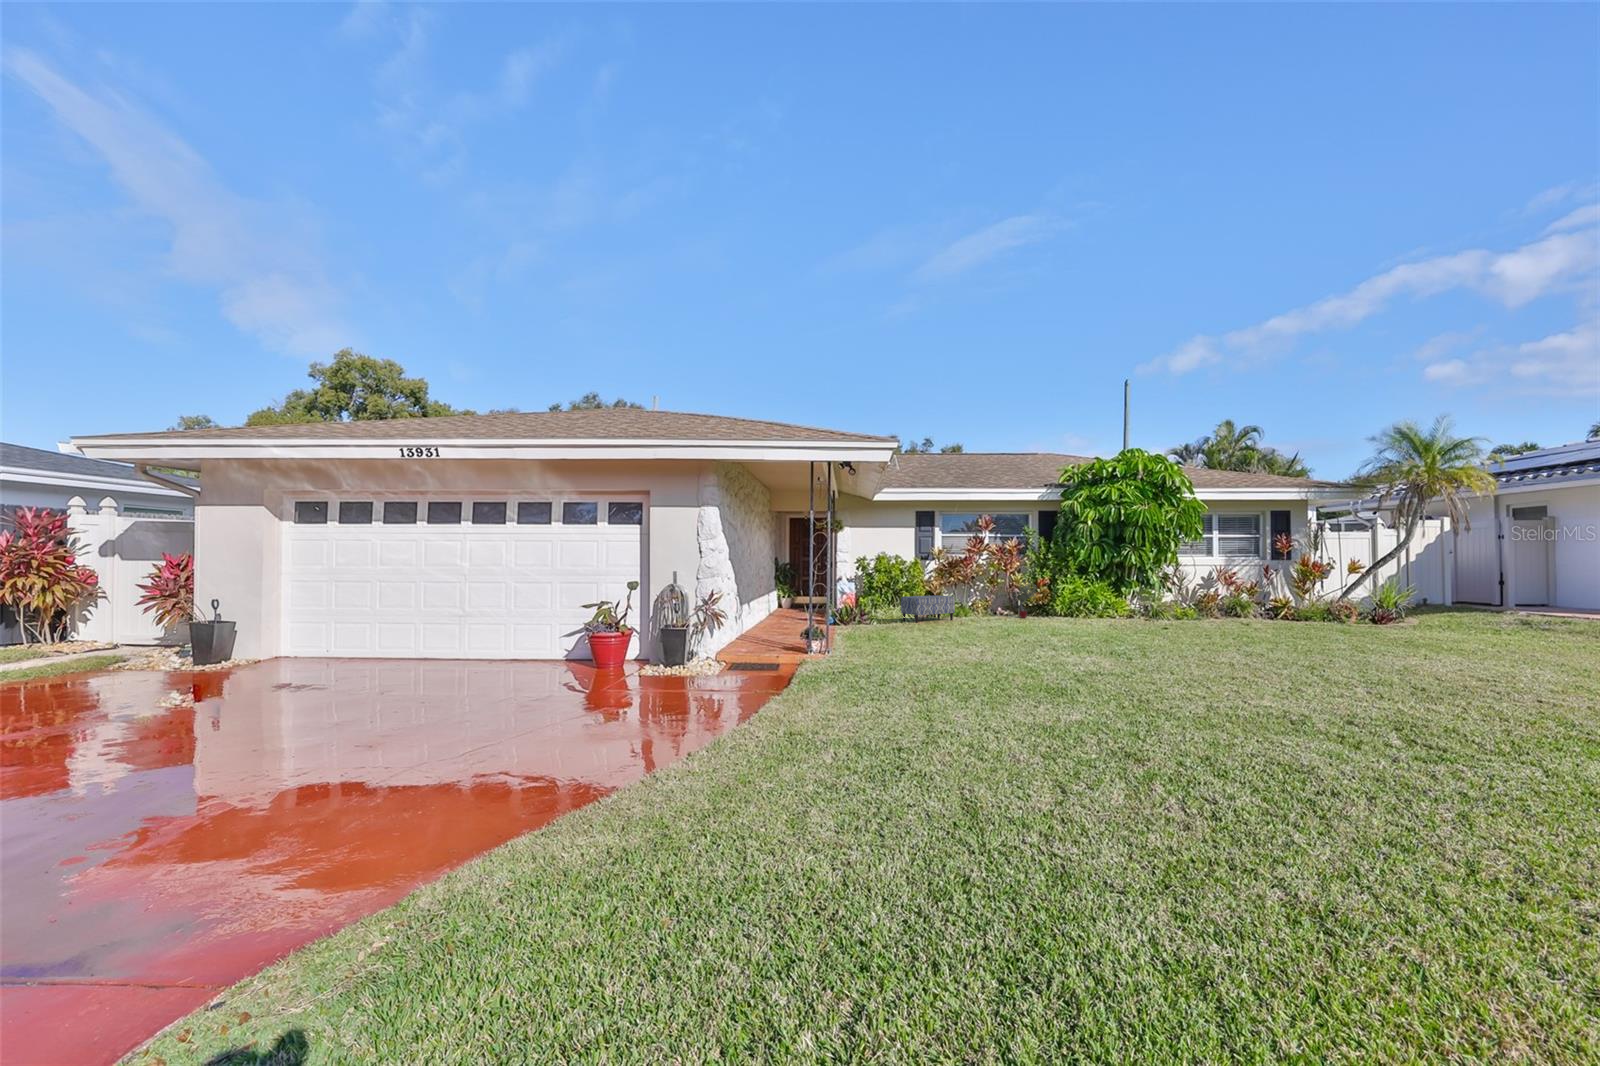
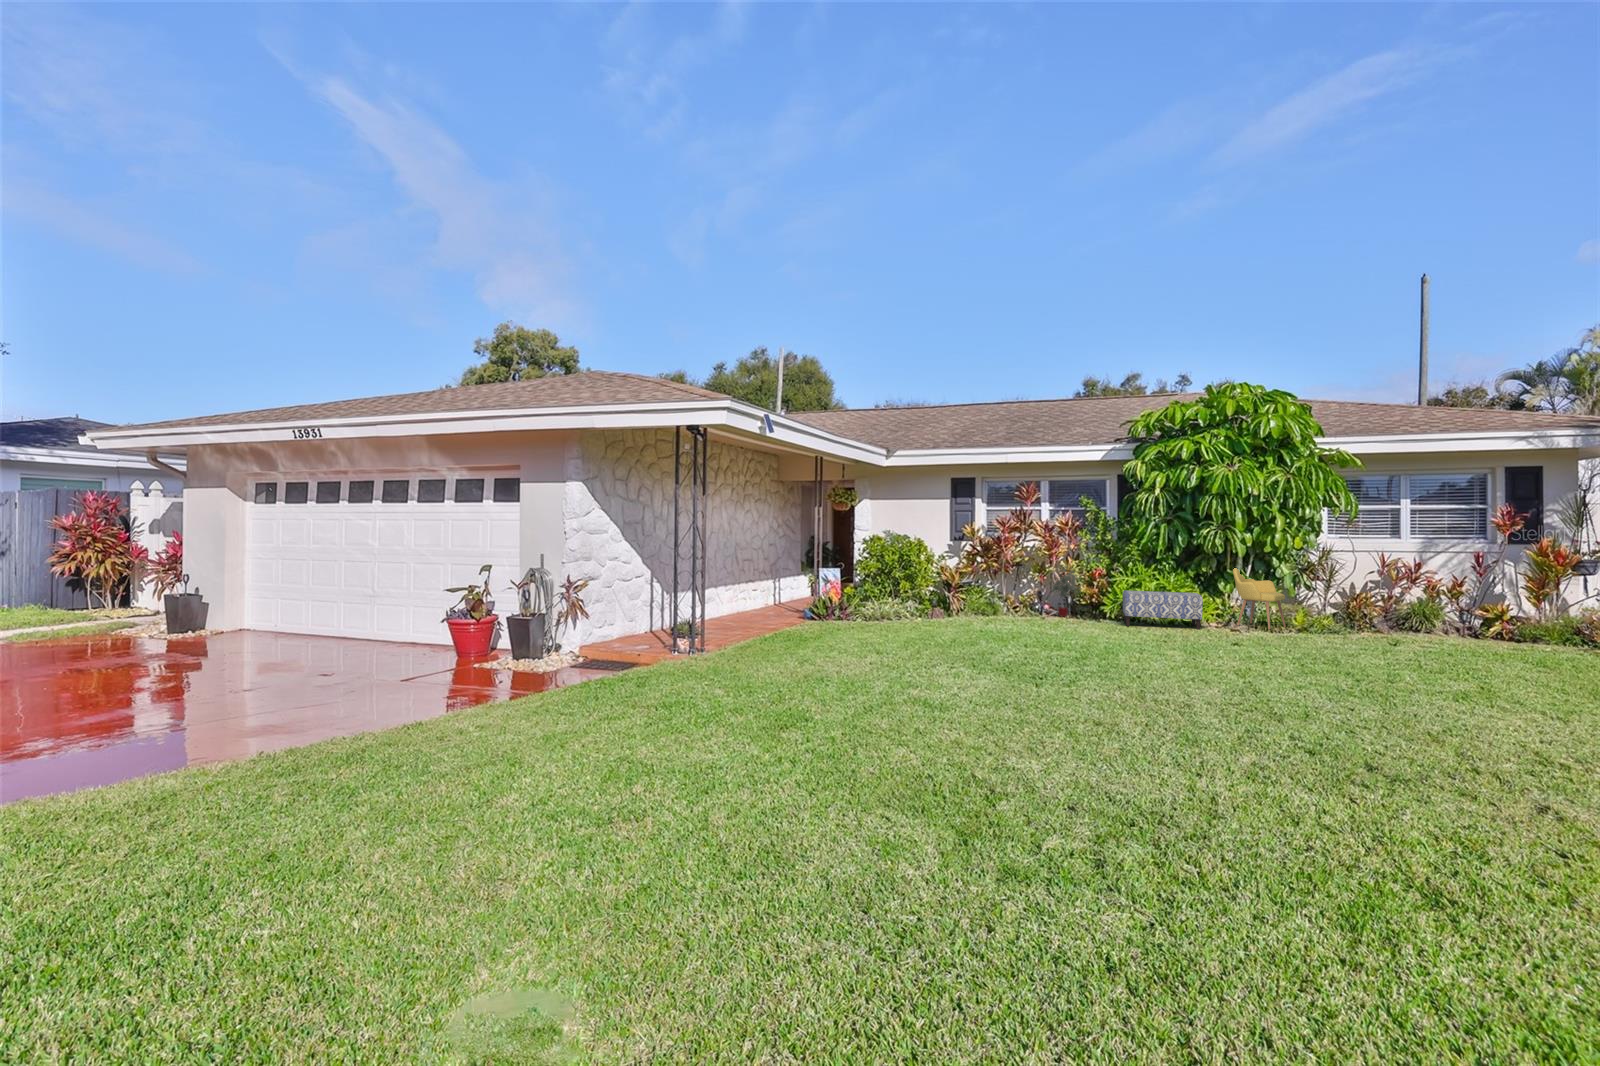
chair: none [1138,577,1173,620] -> present [1233,568,1286,630]
bench: present [901,595,955,623] -> present [1123,590,1203,630]

